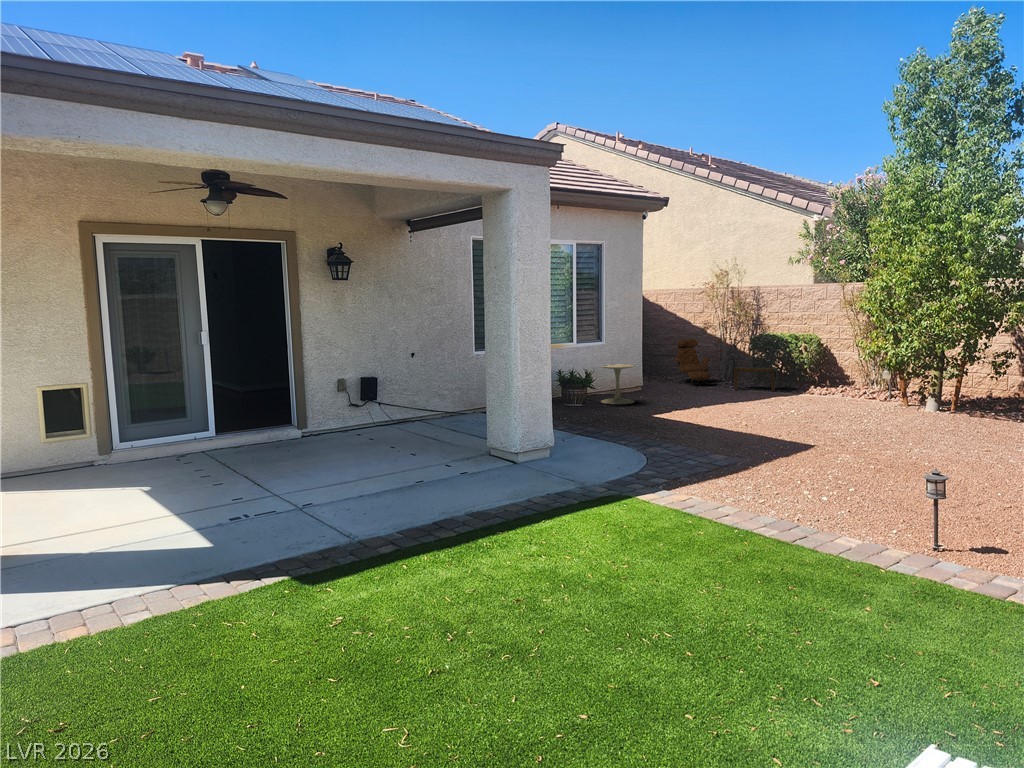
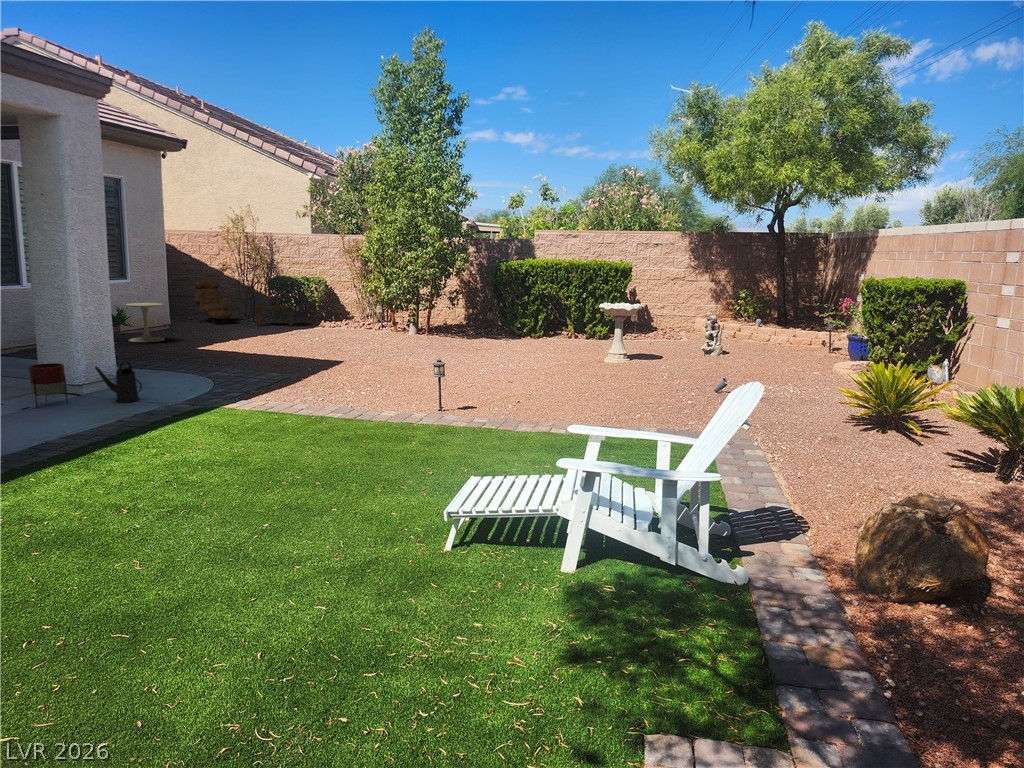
planter: none [473,430,502,473] -> present [29,363,68,407]
watering can: none [528,433,566,478] -> present [95,361,142,403]

